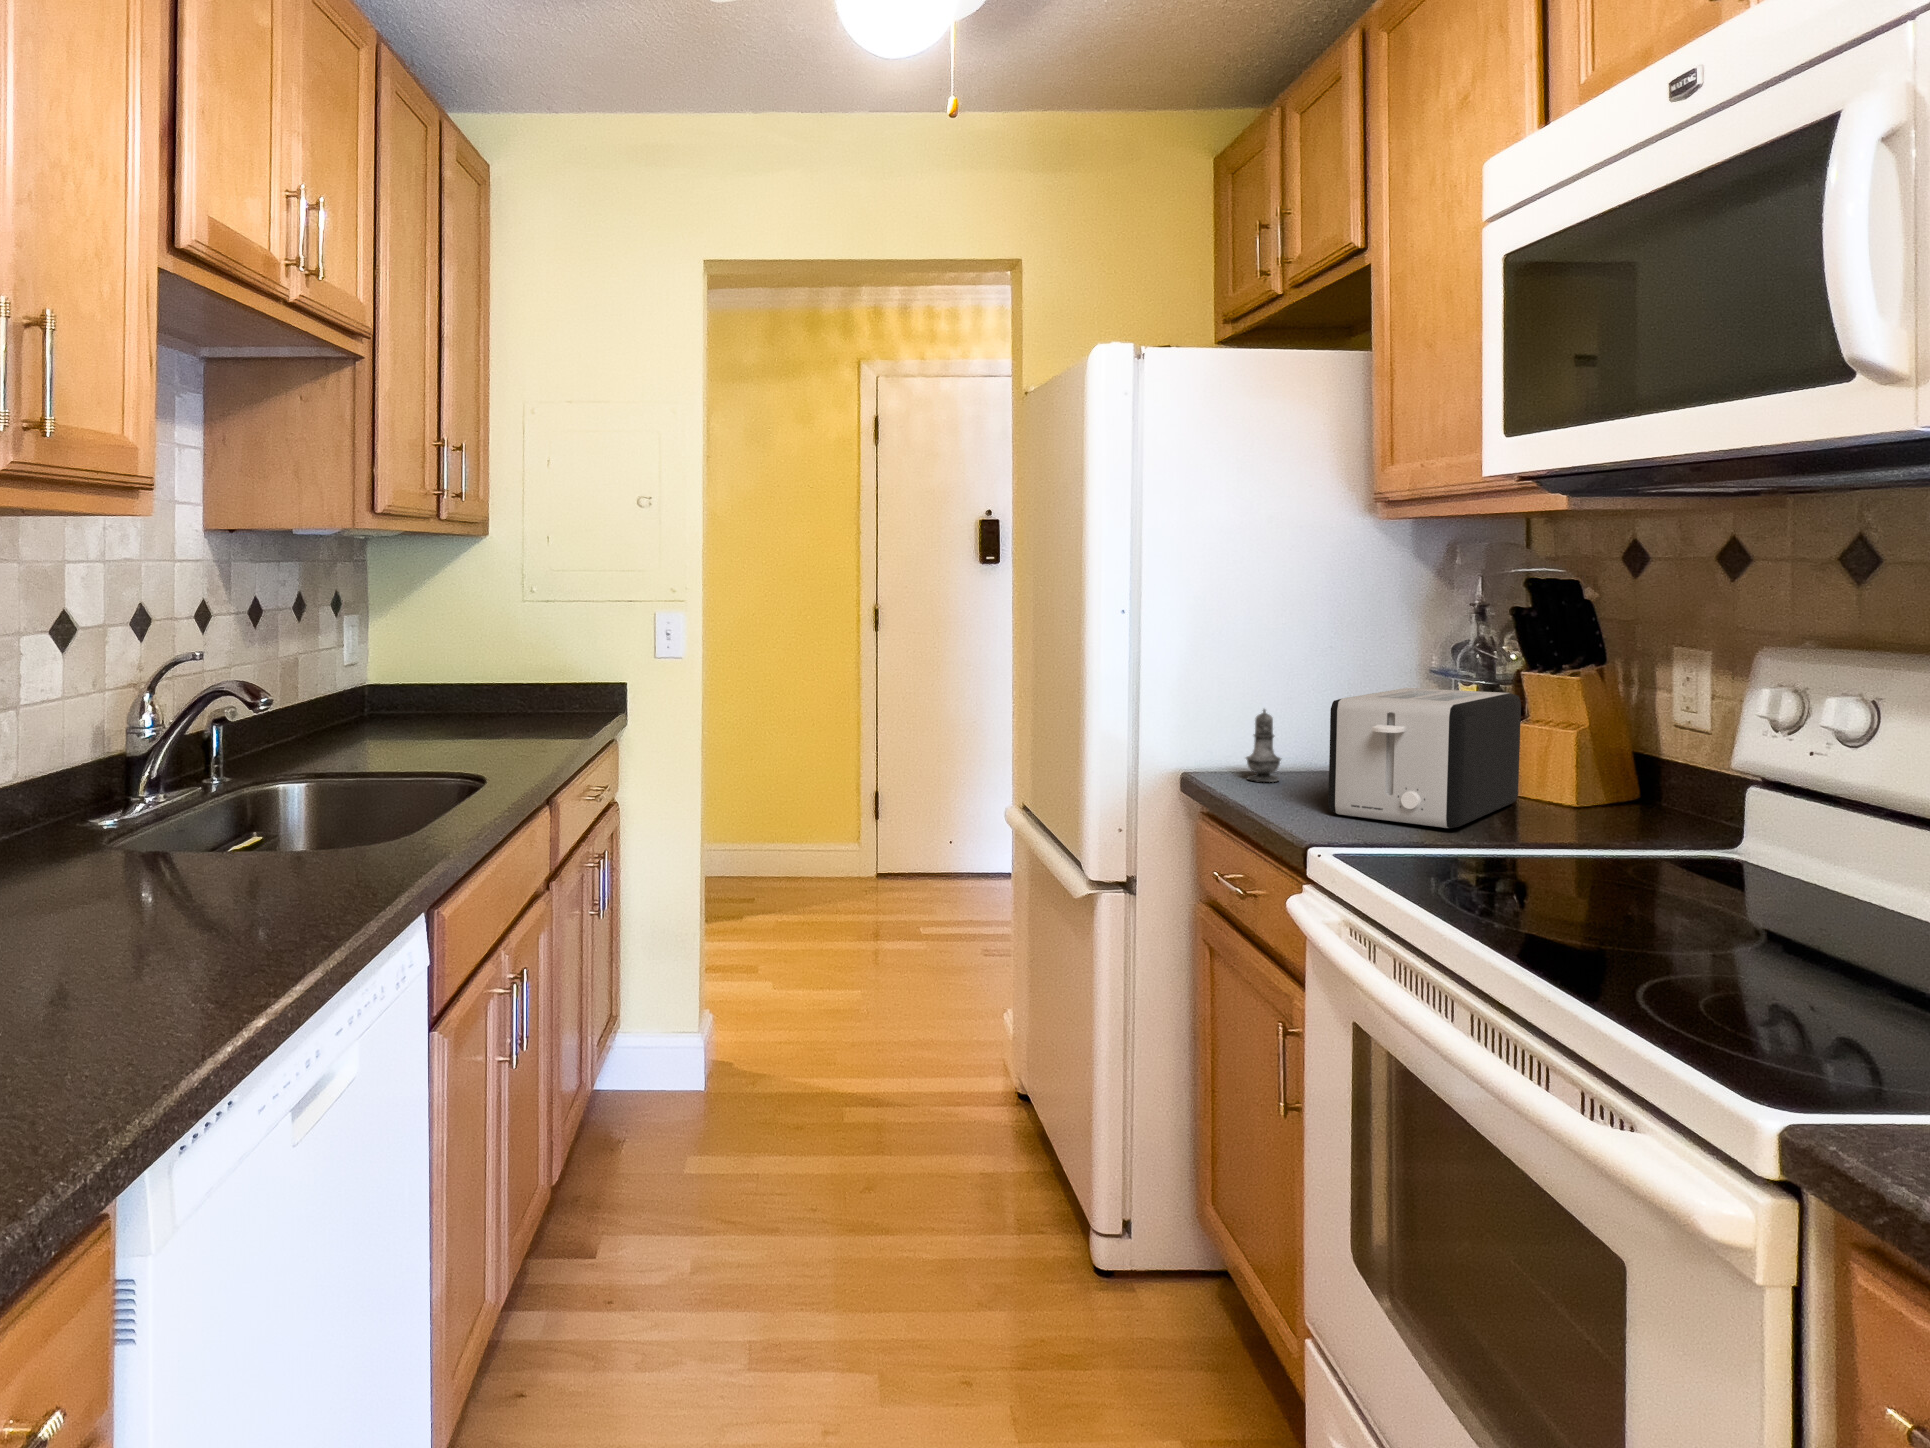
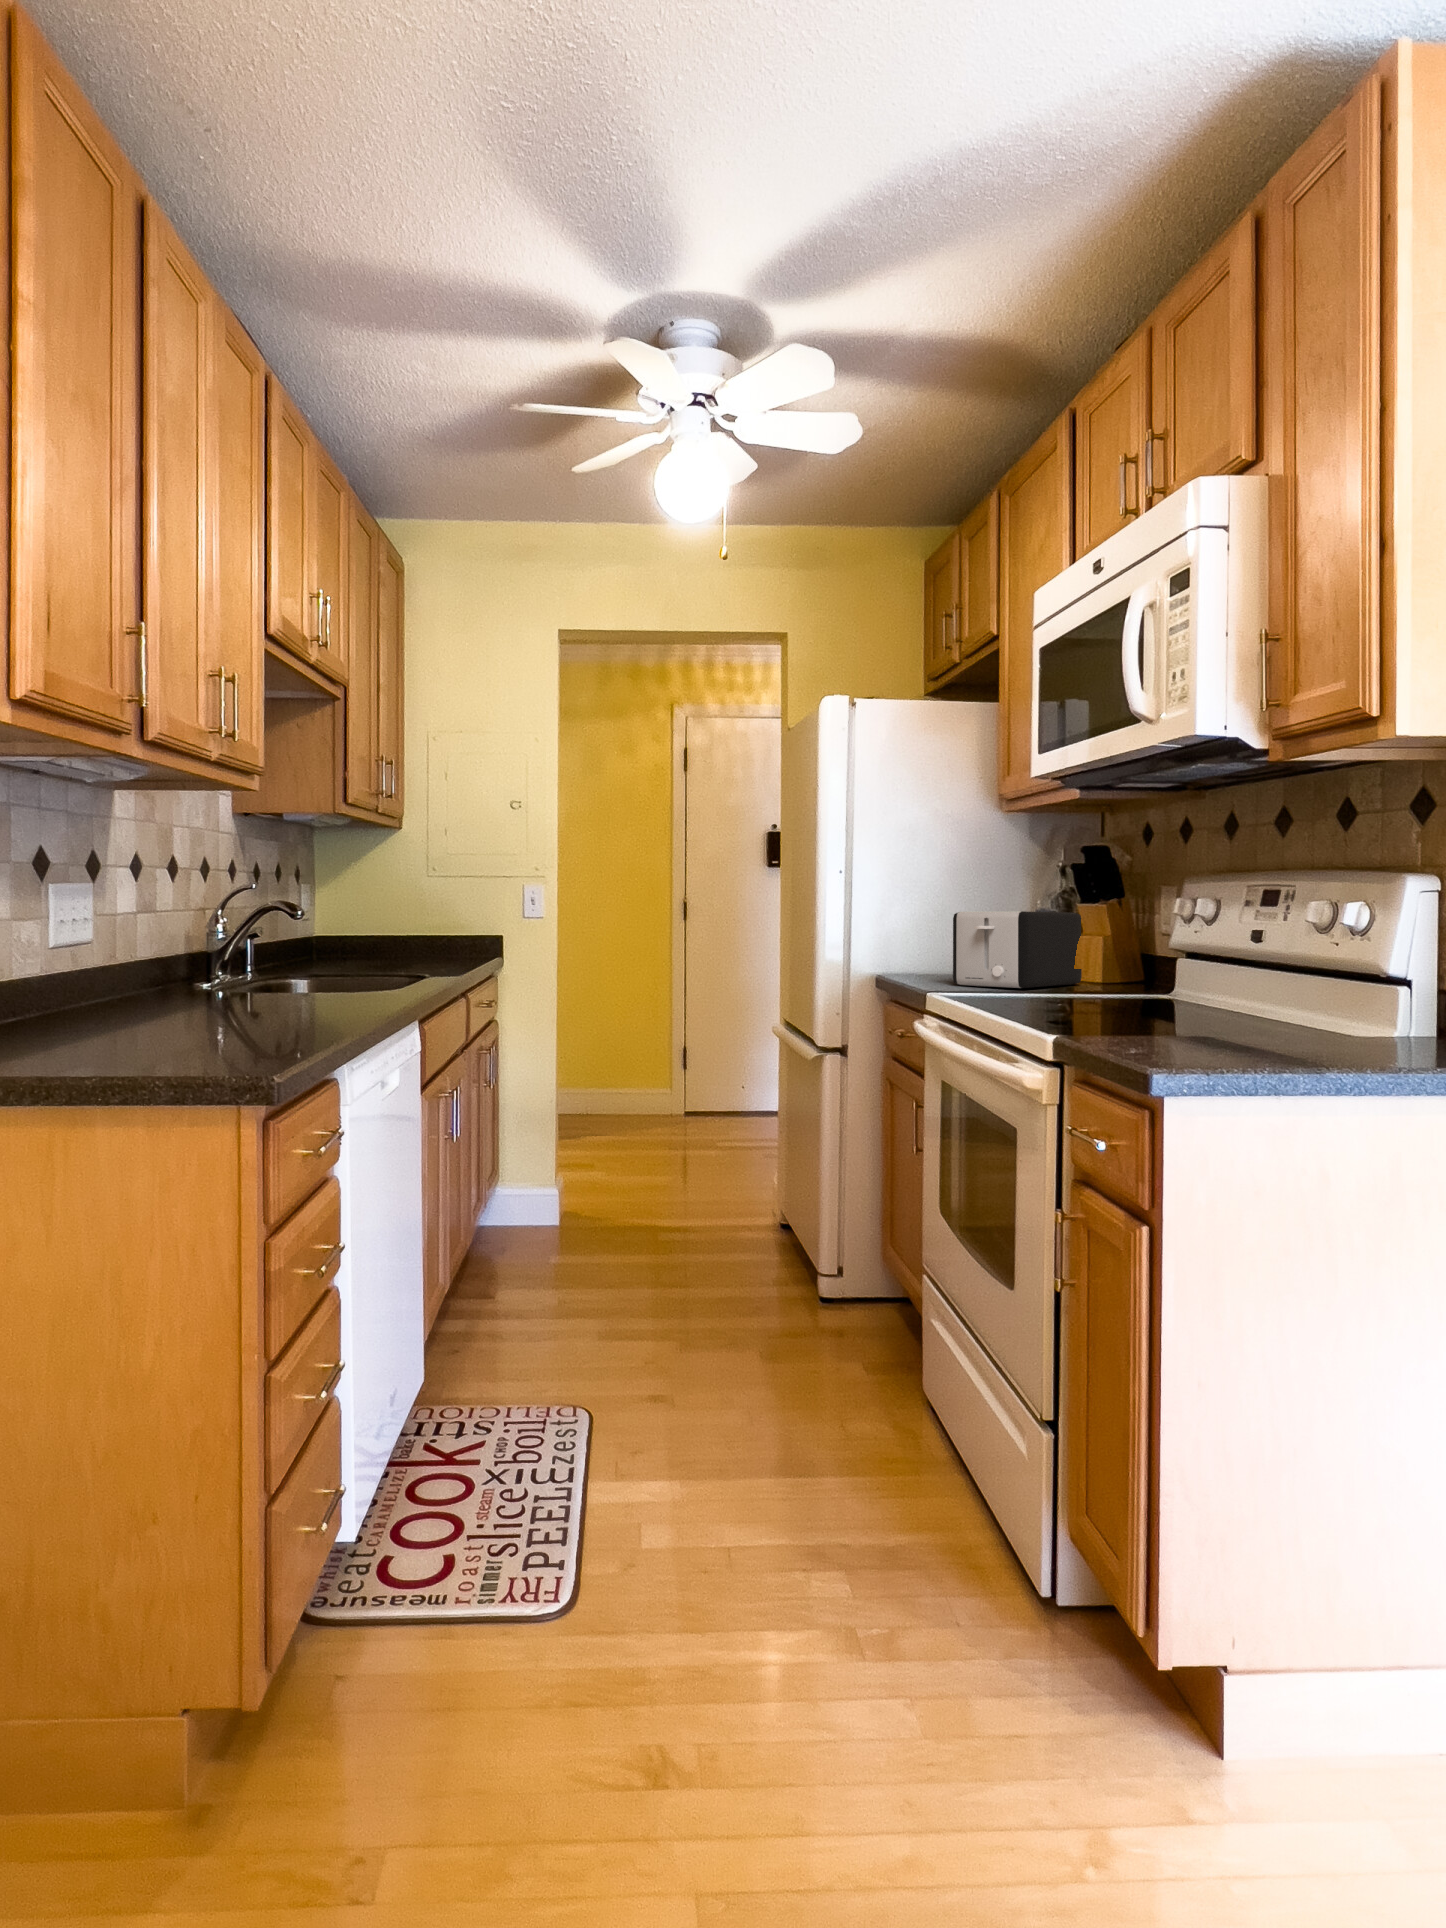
salt shaker: present [1246,709,1282,782] -> none [915,929,939,977]

